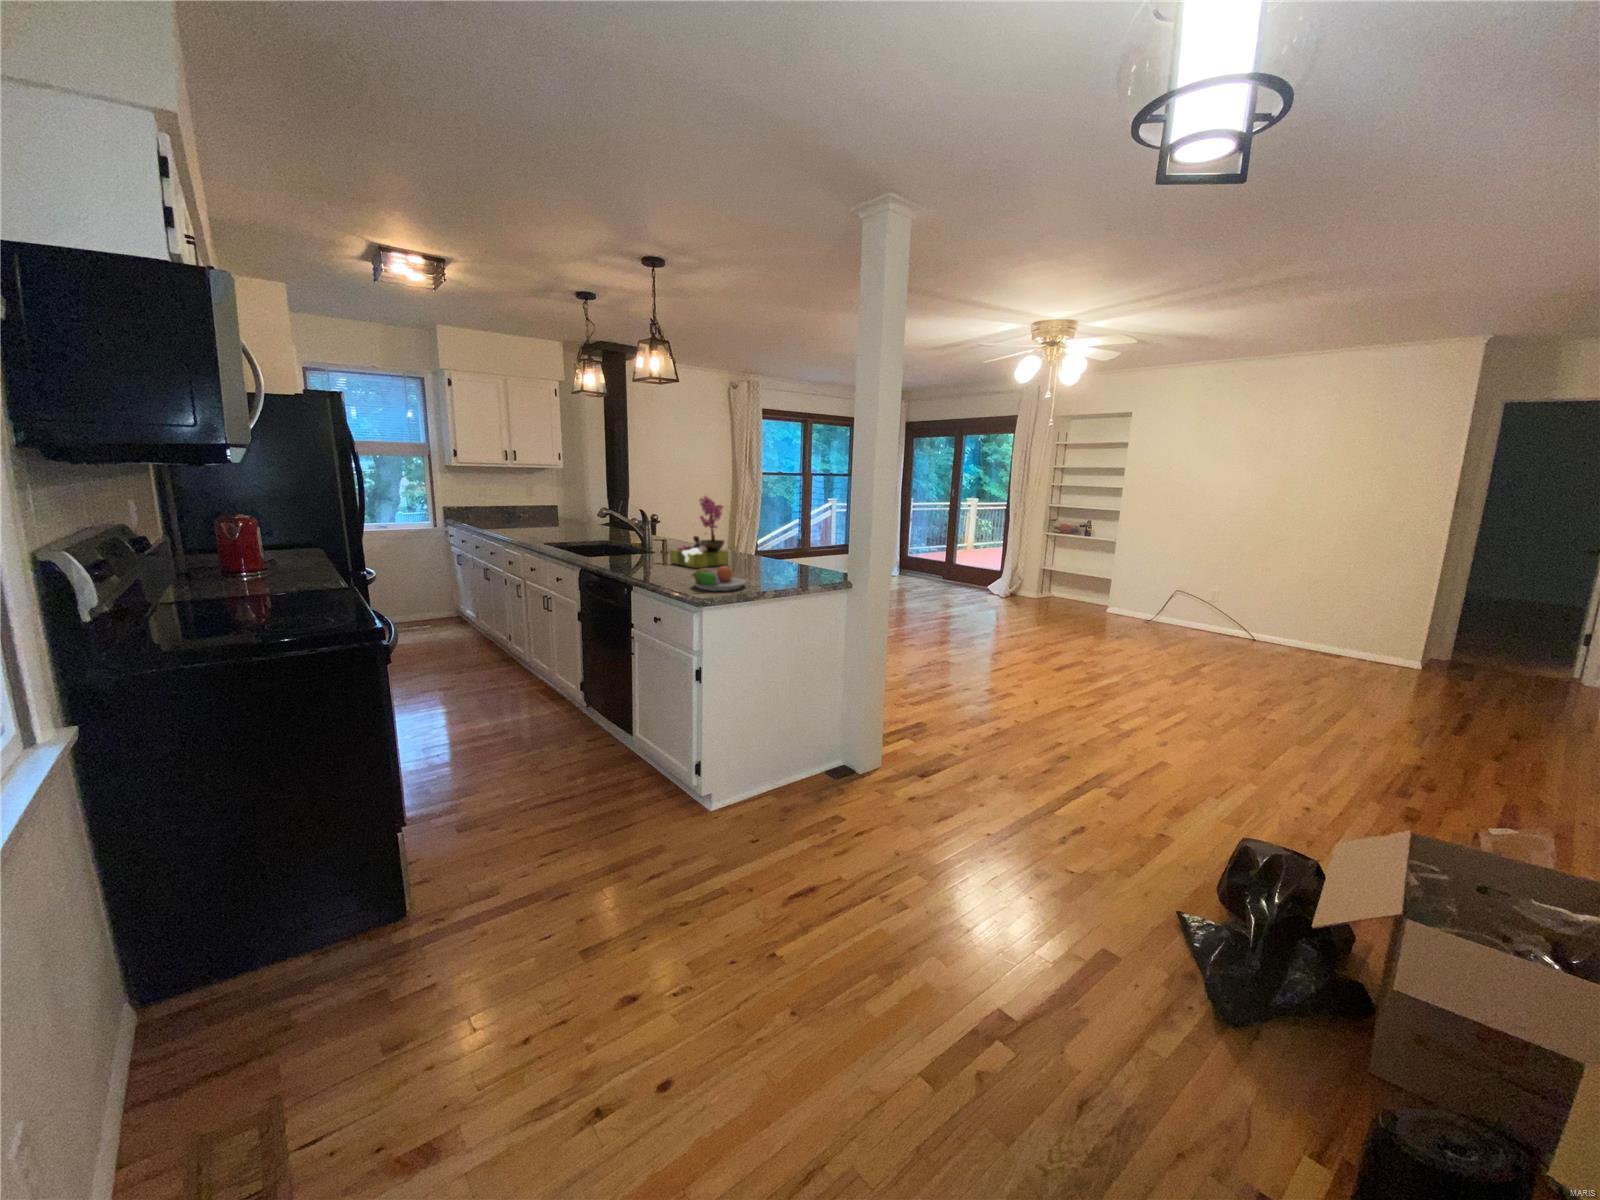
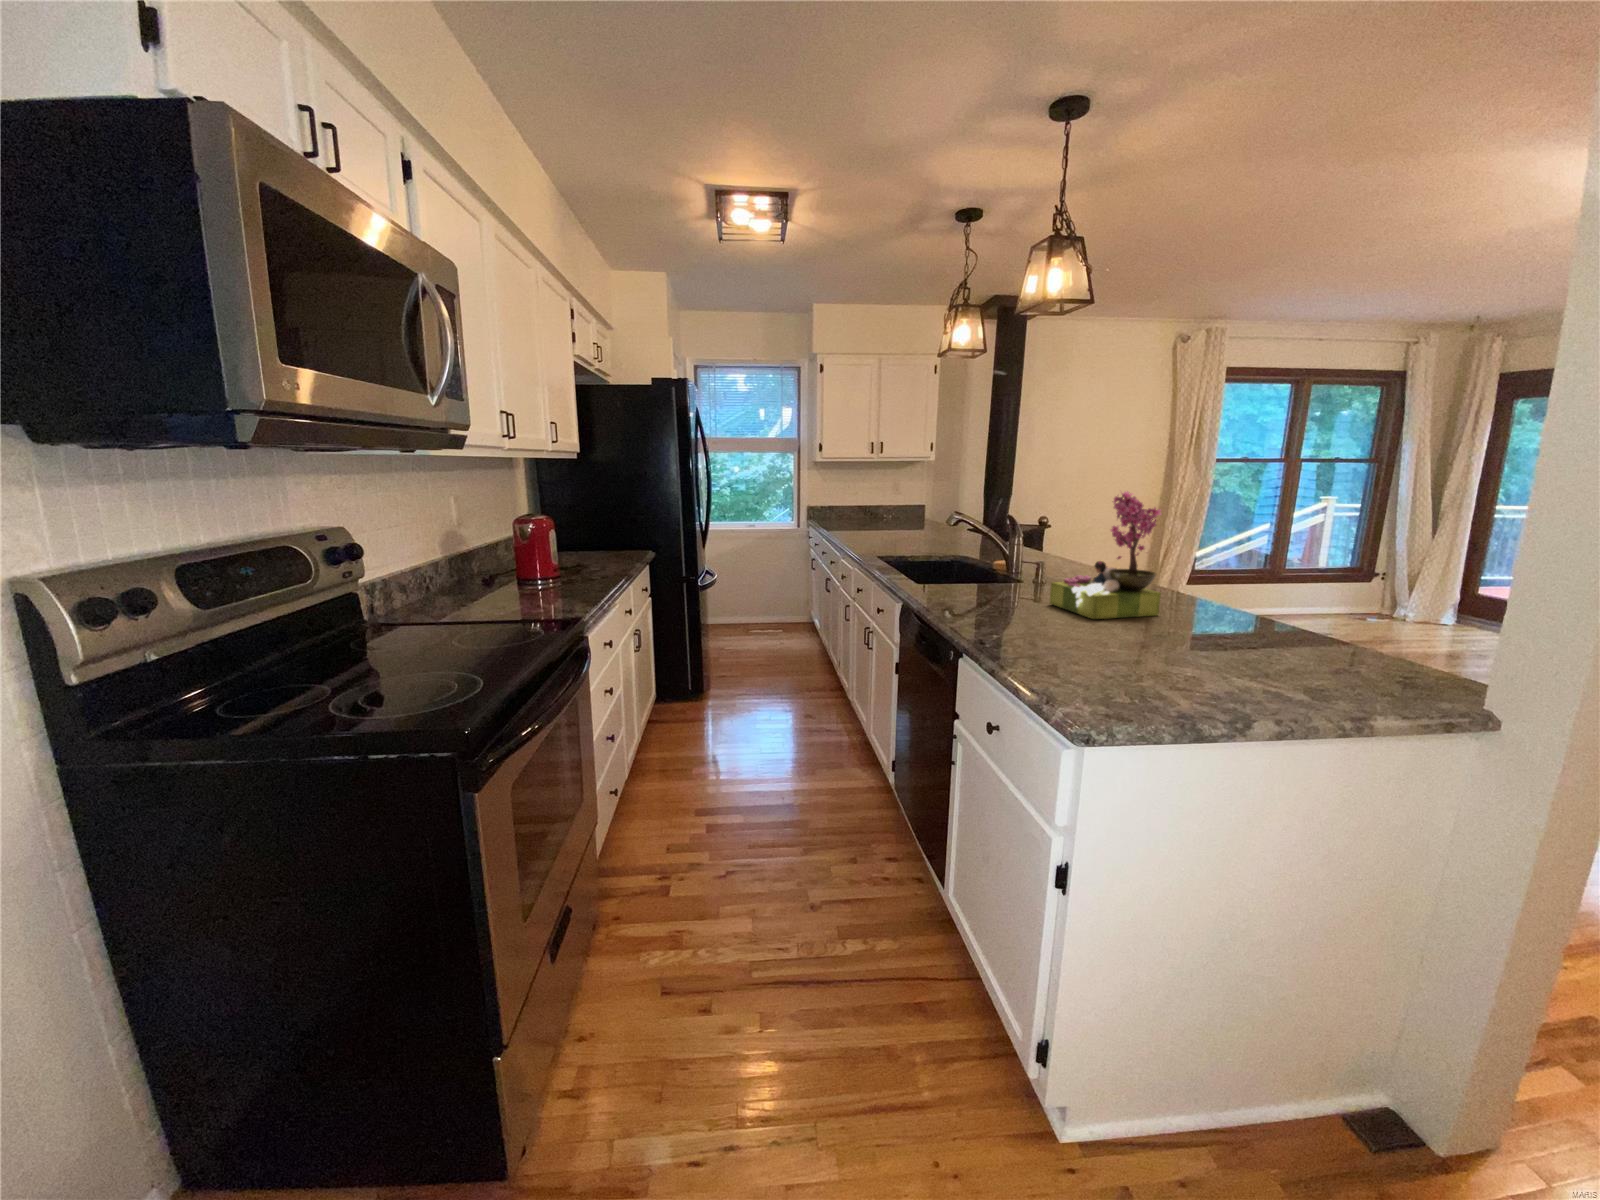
fruit bowl: present [691,564,746,591] -> none [1080,627,1208,693]

